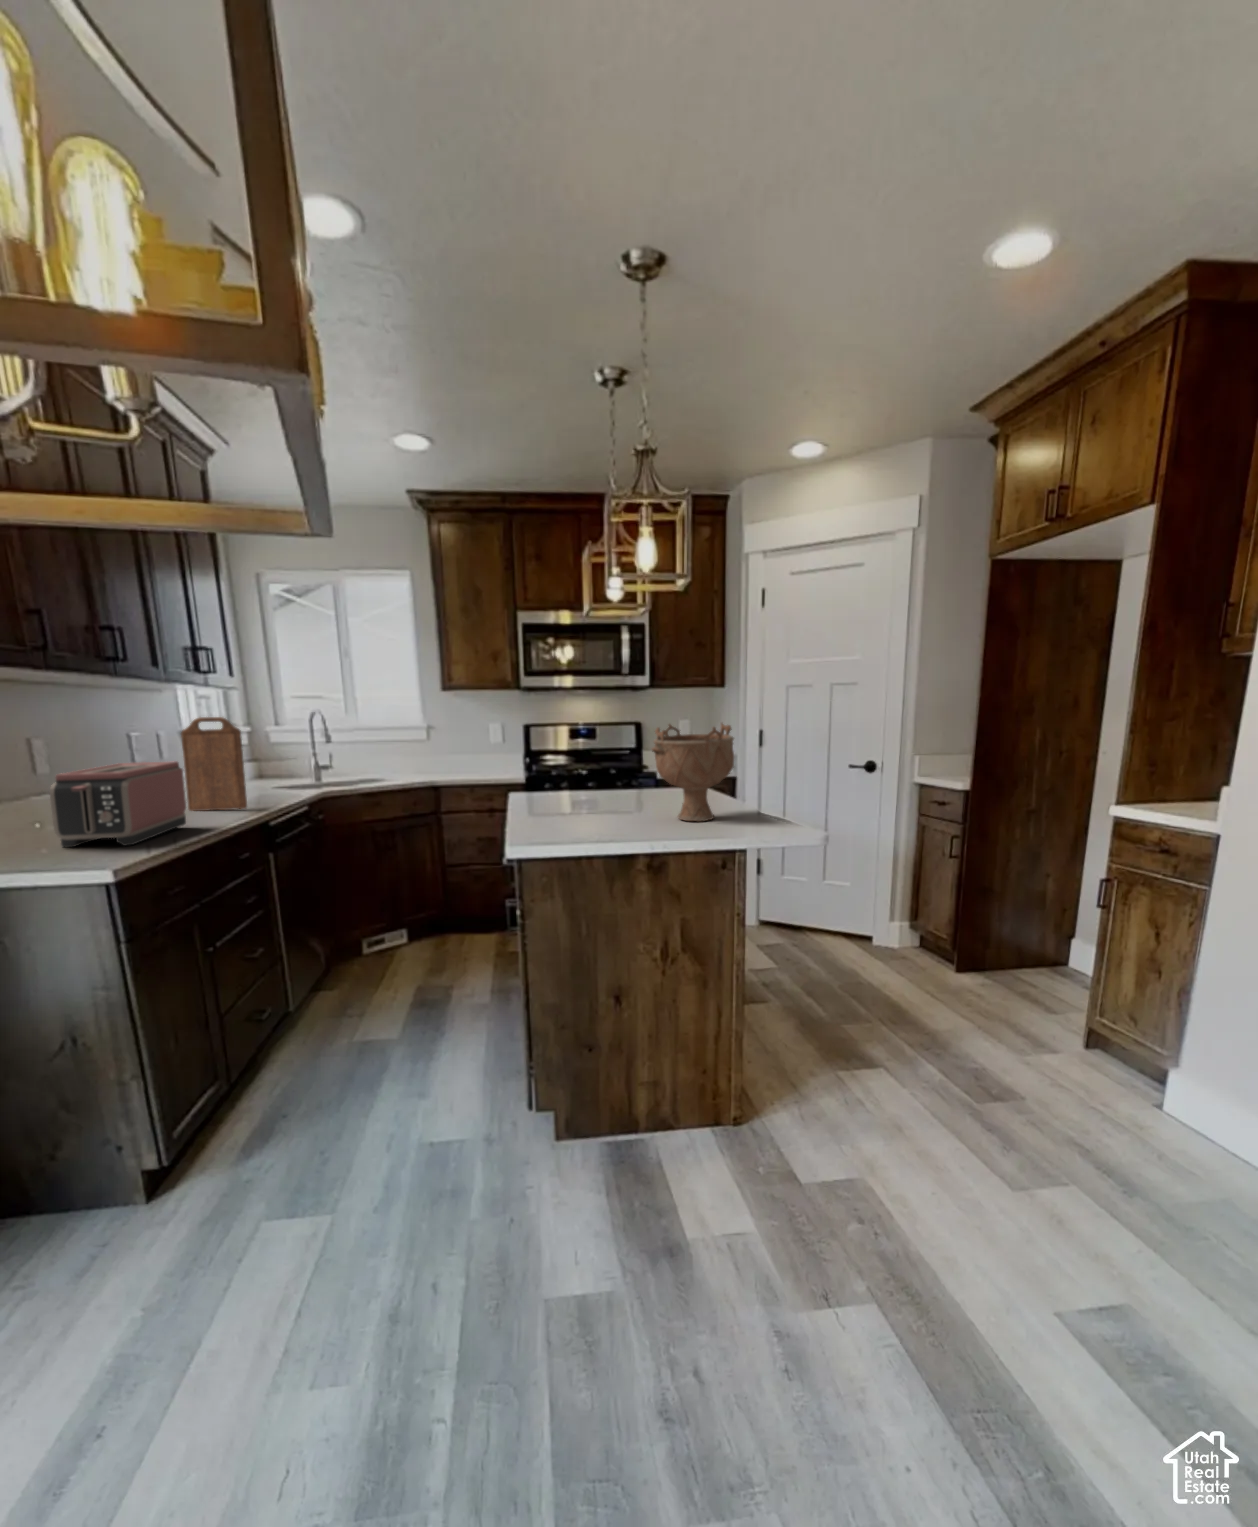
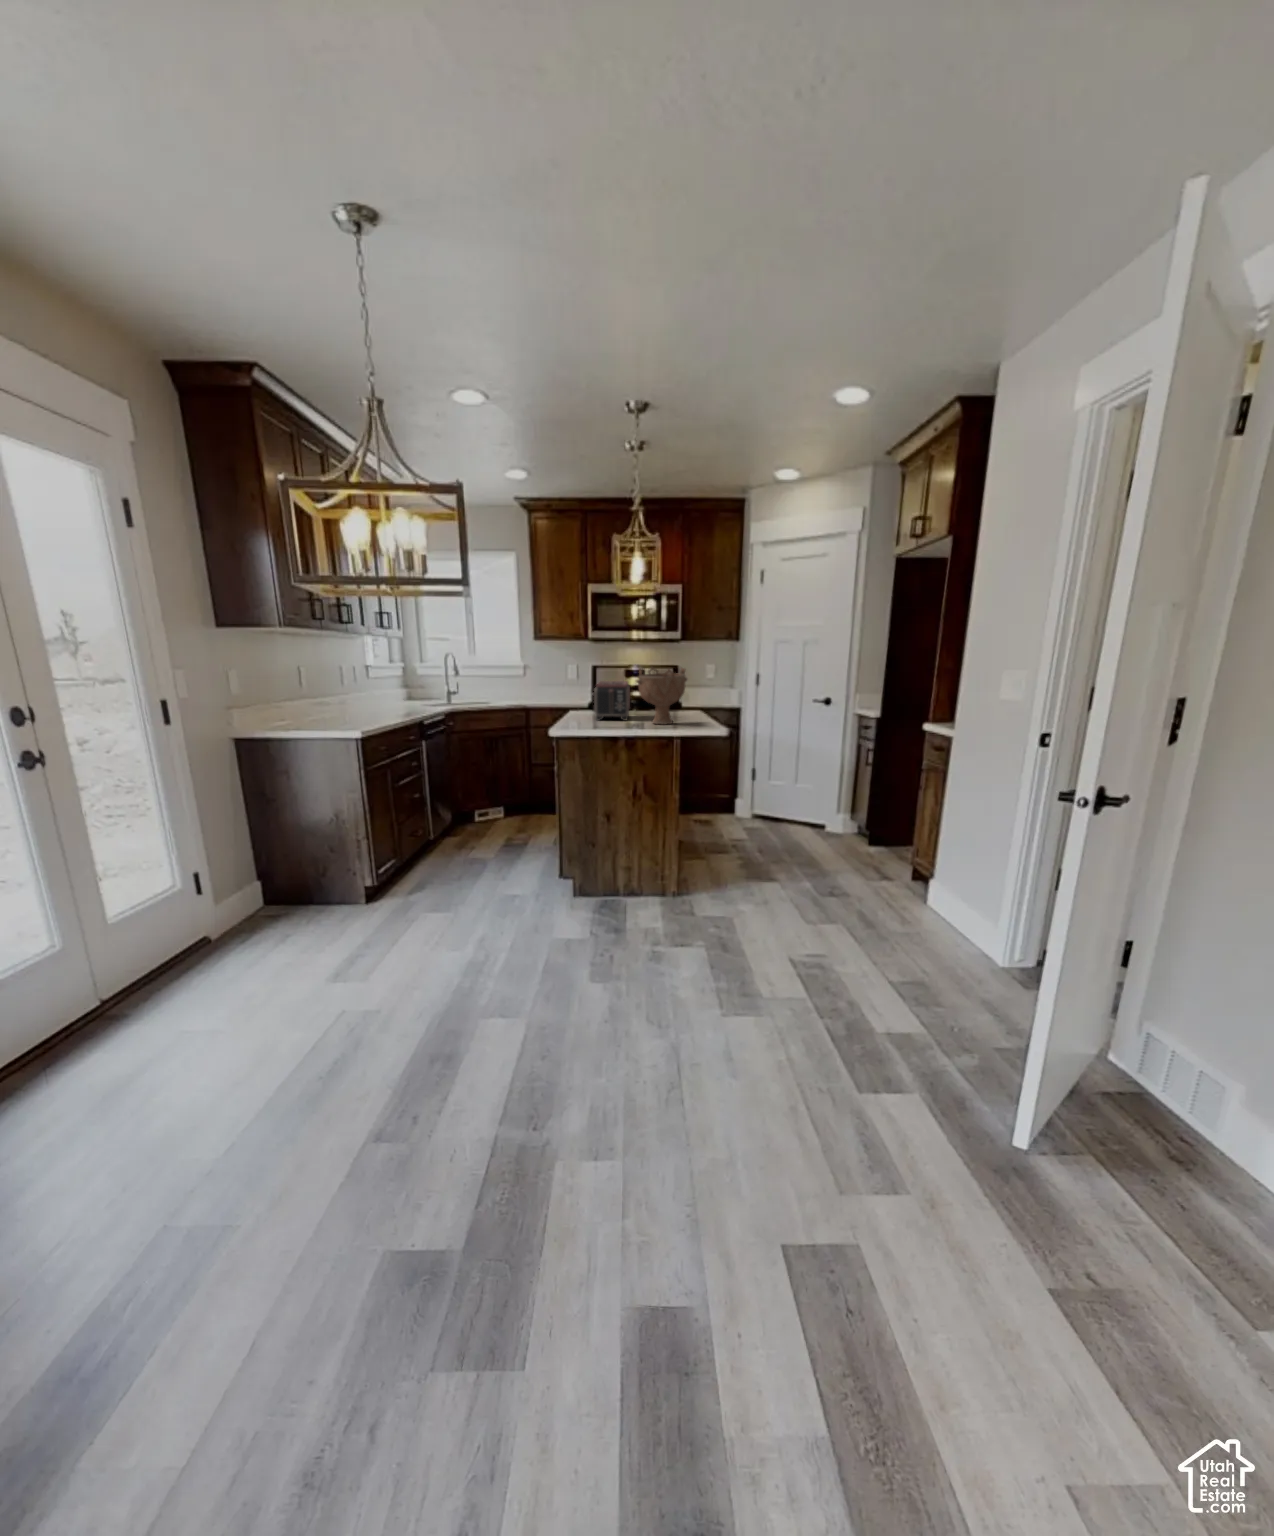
cutting board: present [181,717,247,811] -> none [375,655,411,711]
toaster: present [50,761,186,847] -> present [594,681,630,721]

